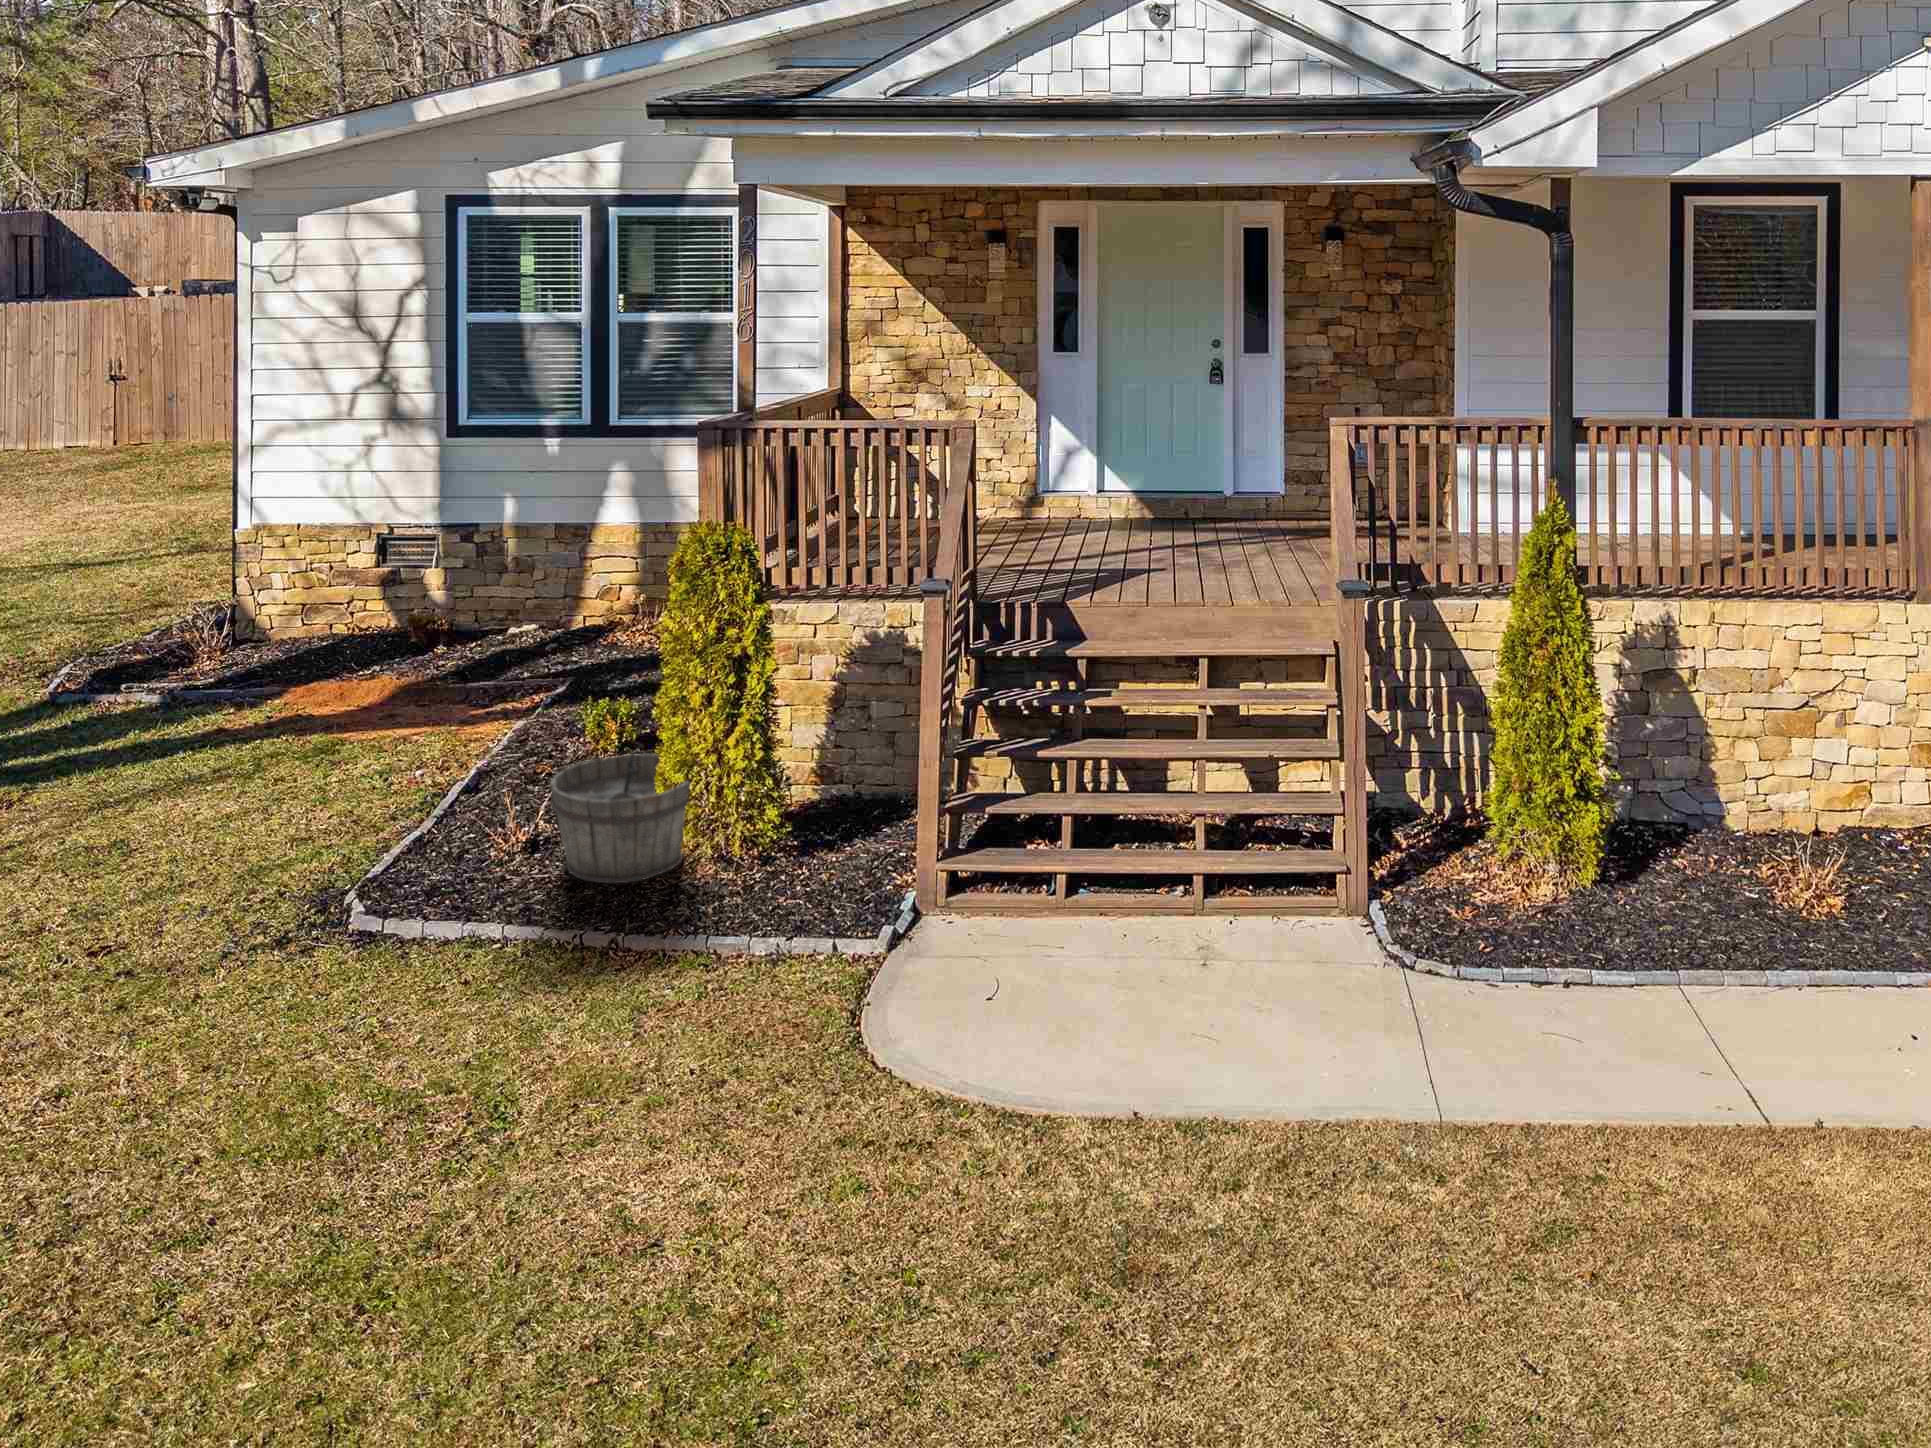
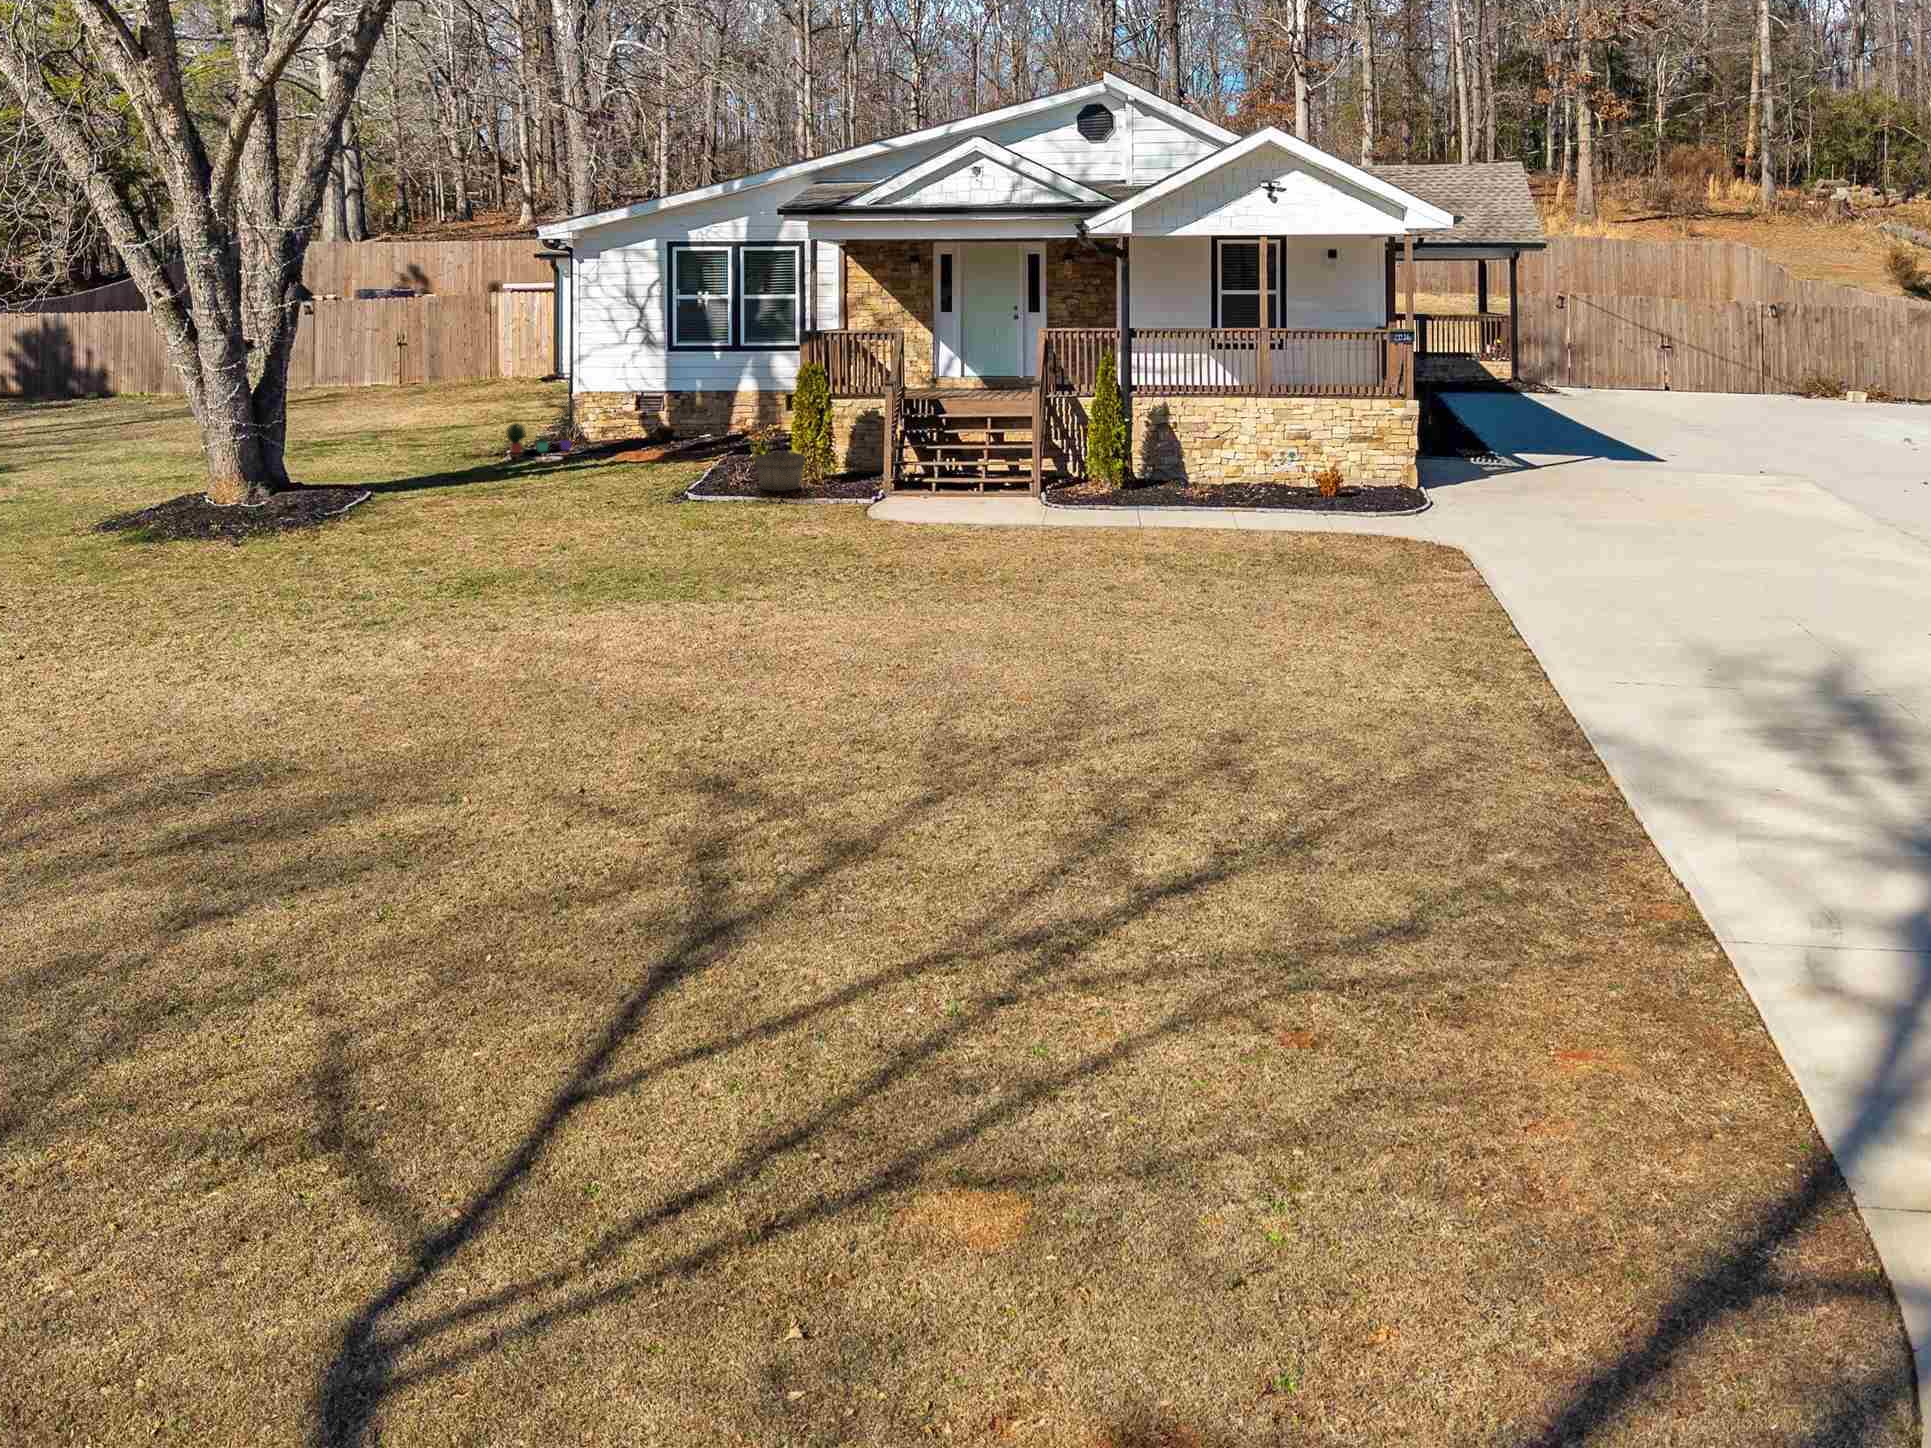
potted plant: none [38,539,227,678] -> present [506,398,574,453]

